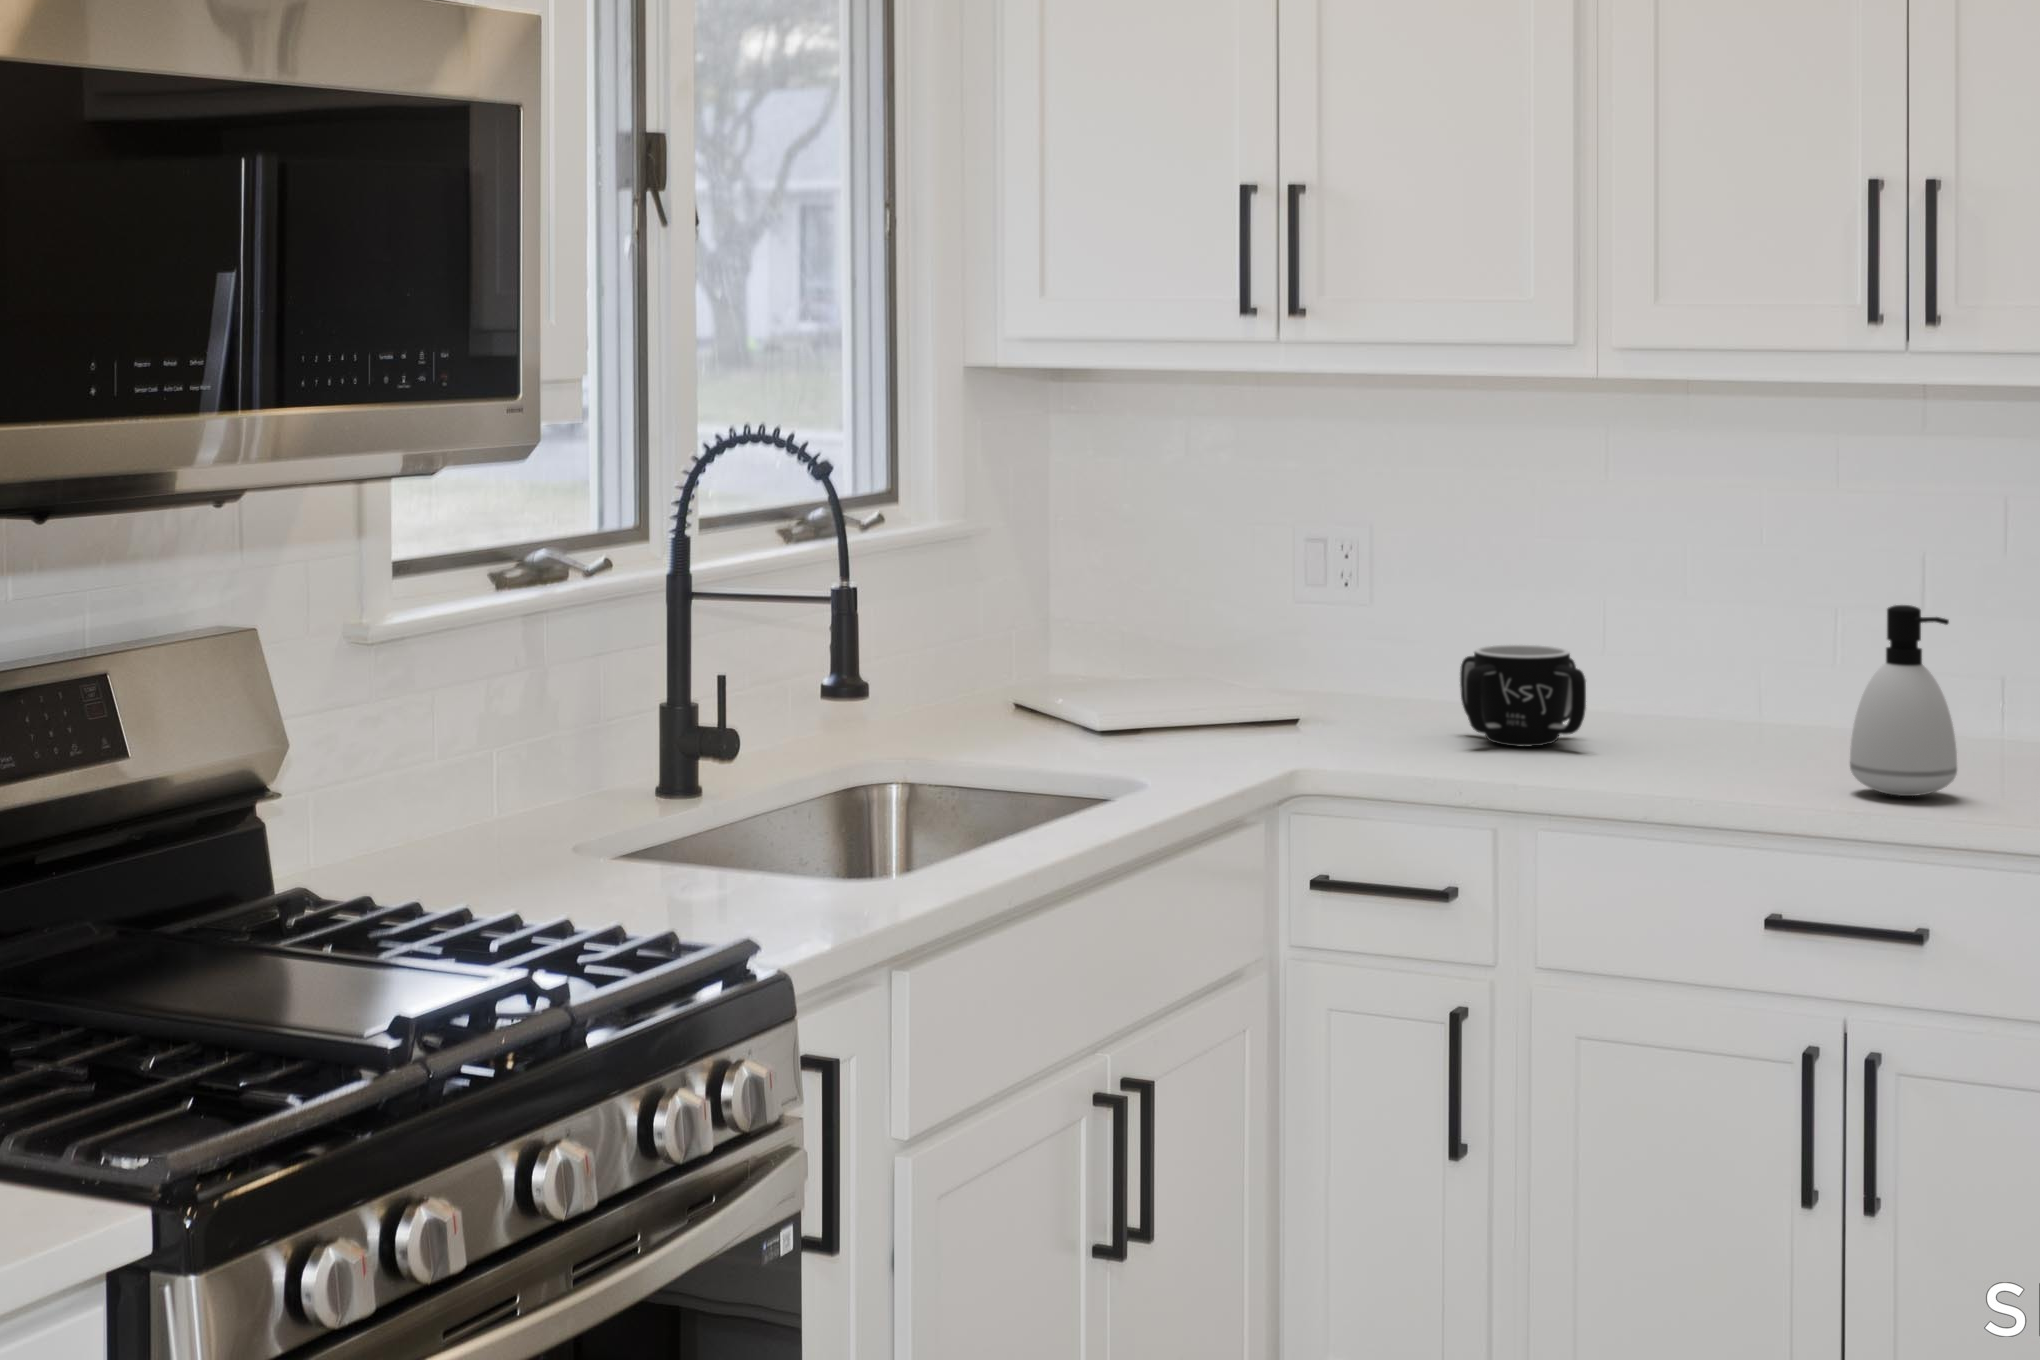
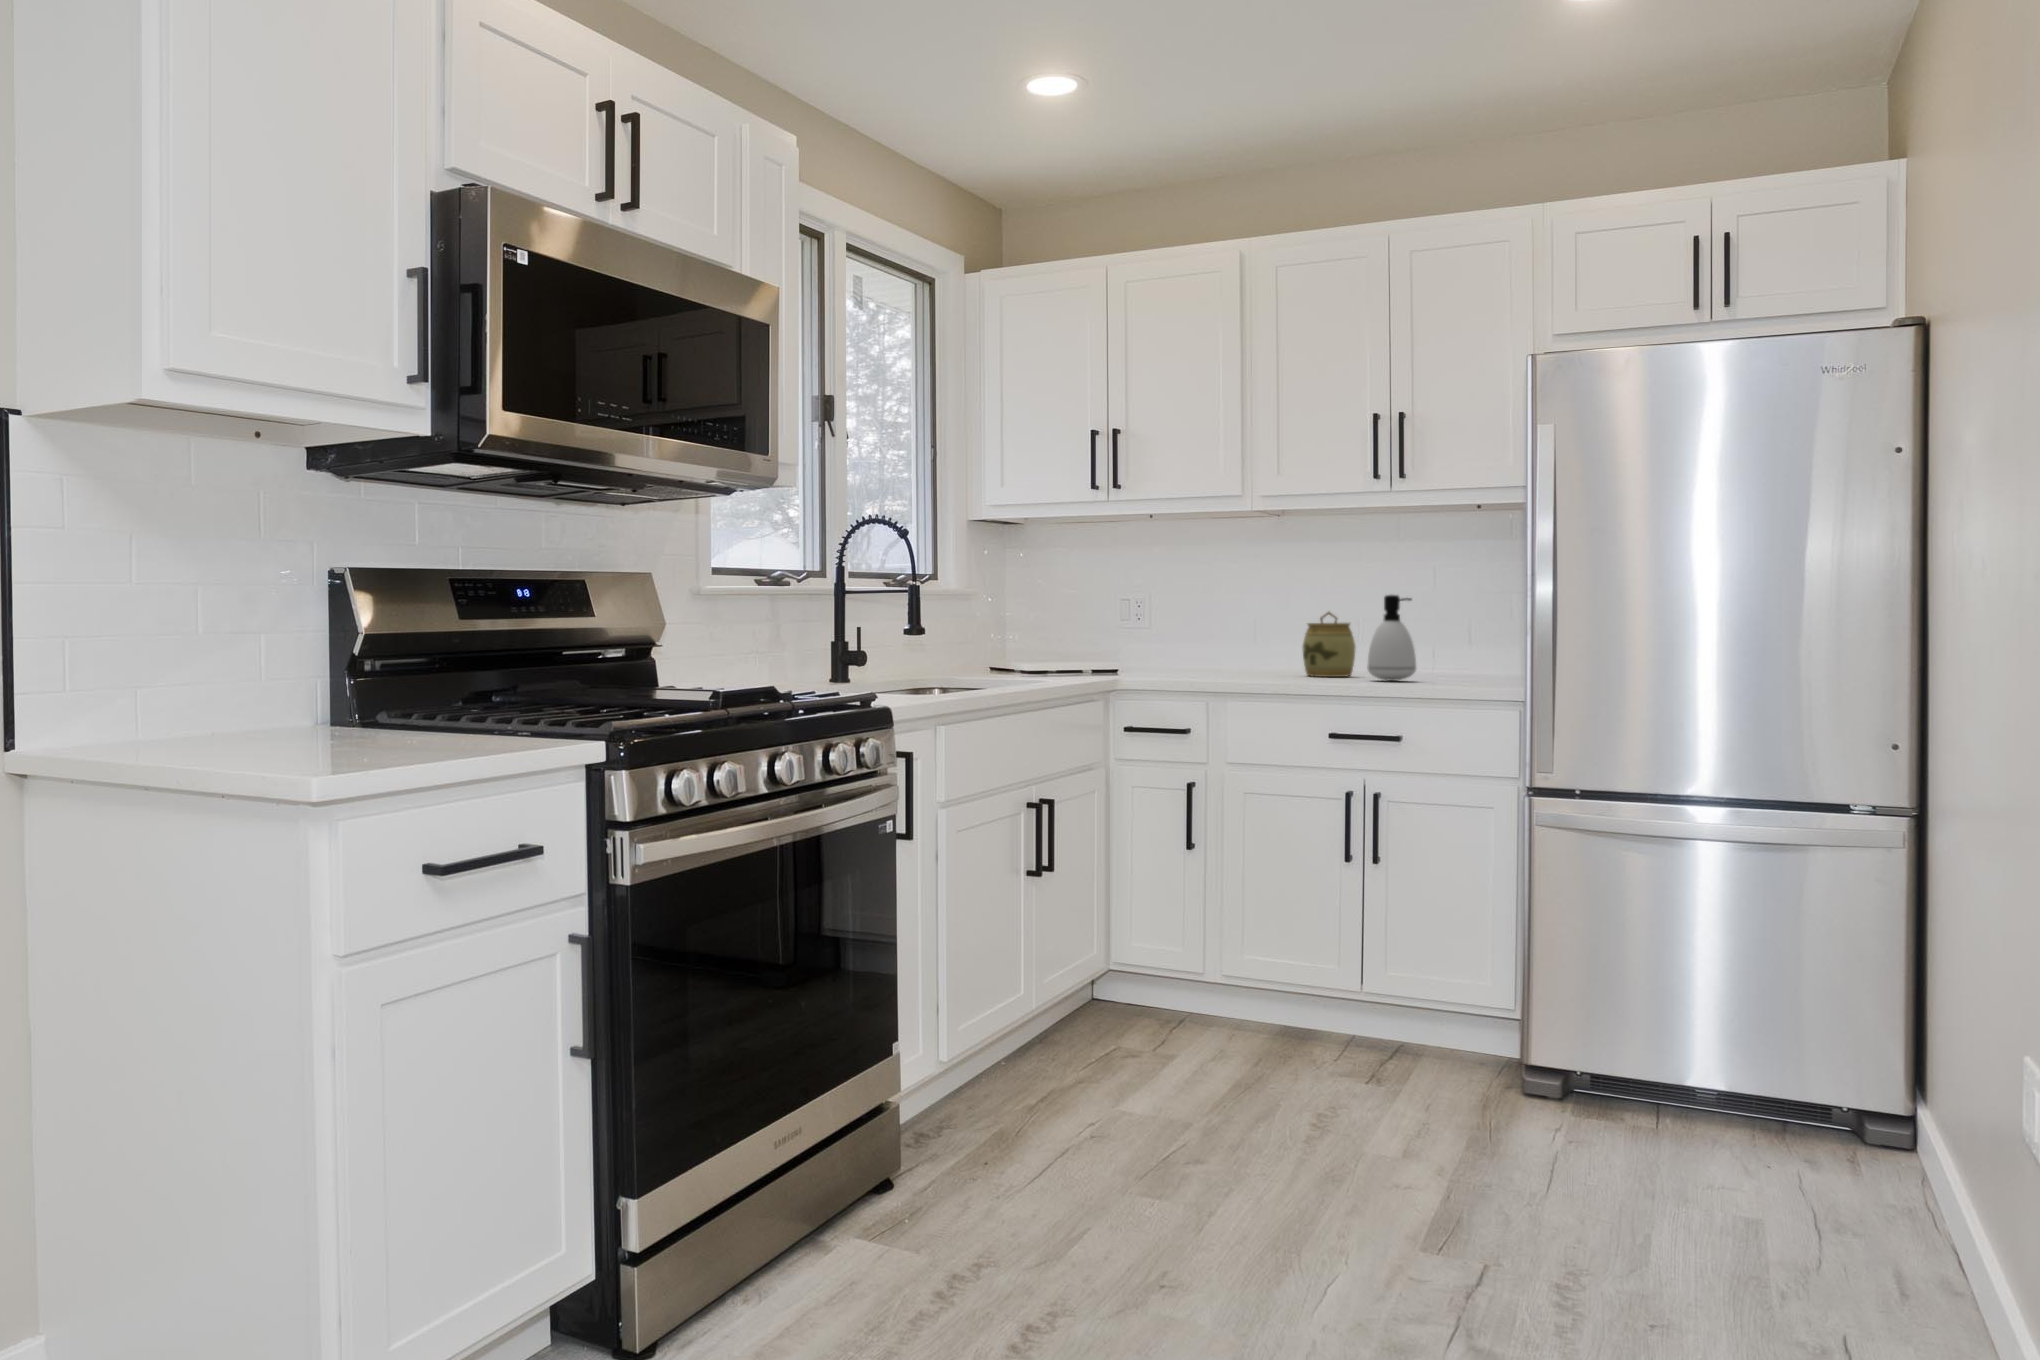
jar: none [1706,614,1823,765] -> present [1303,612,1355,677]
mug: present [1460,645,1586,747] -> none [1191,632,1248,674]

